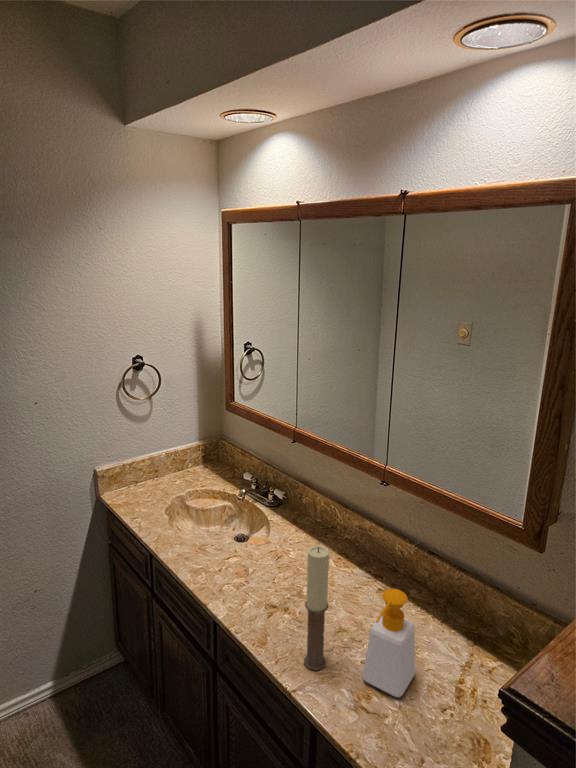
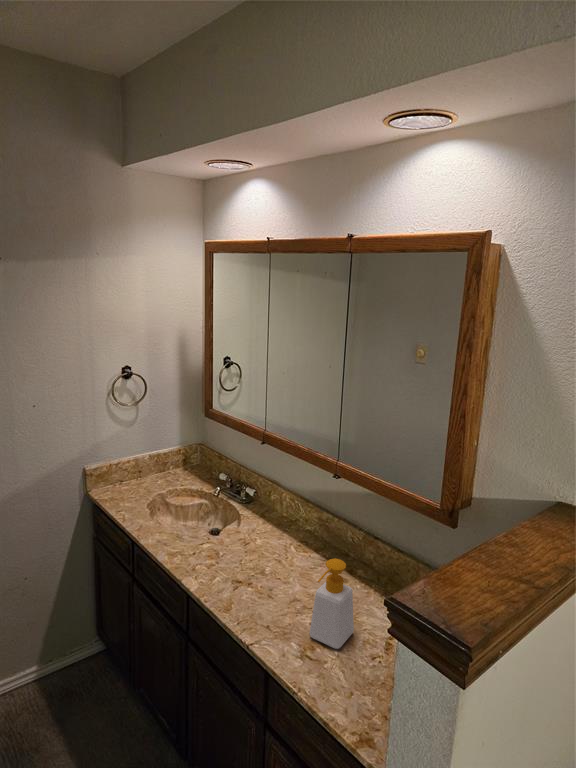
candle: present [304,546,329,671] -> none [261,523,283,629]

